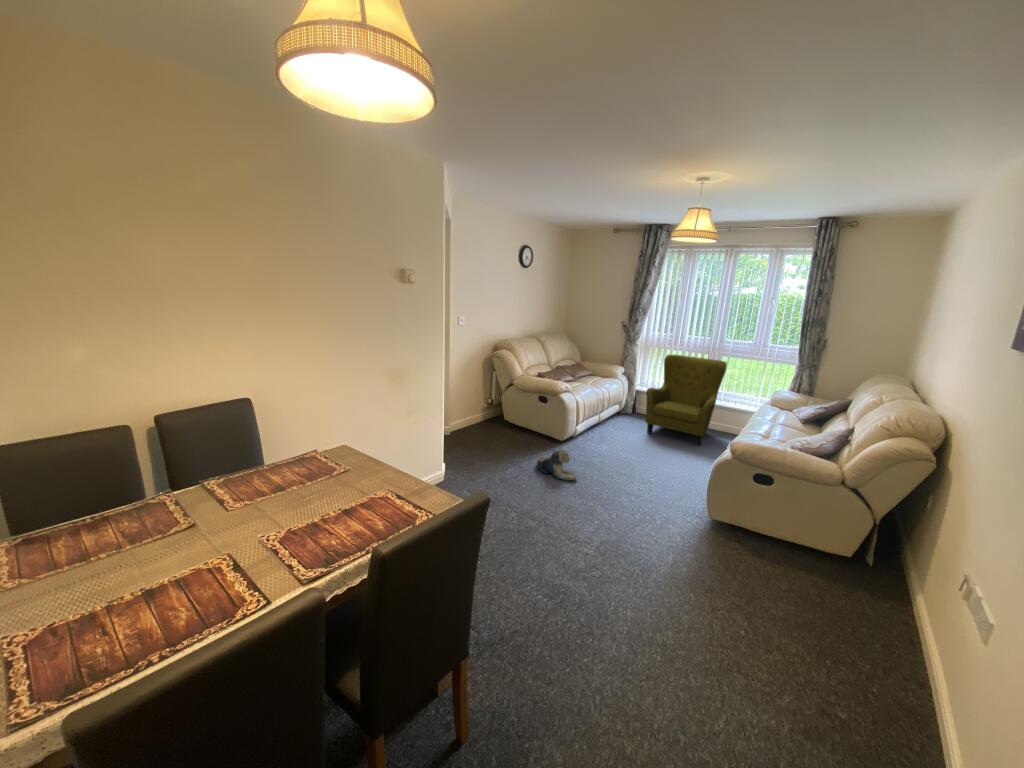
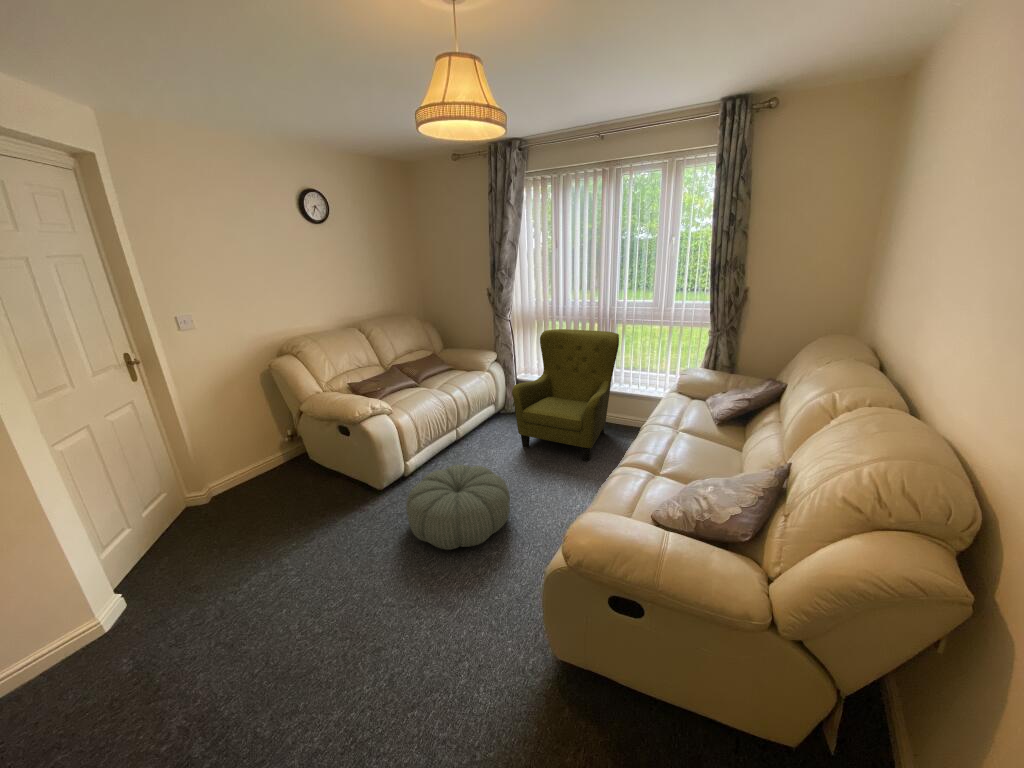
pouf: none [592,429,660,473] -> present [406,465,510,550]
plush toy: present [537,449,577,481] -> none [299,535,357,594]

